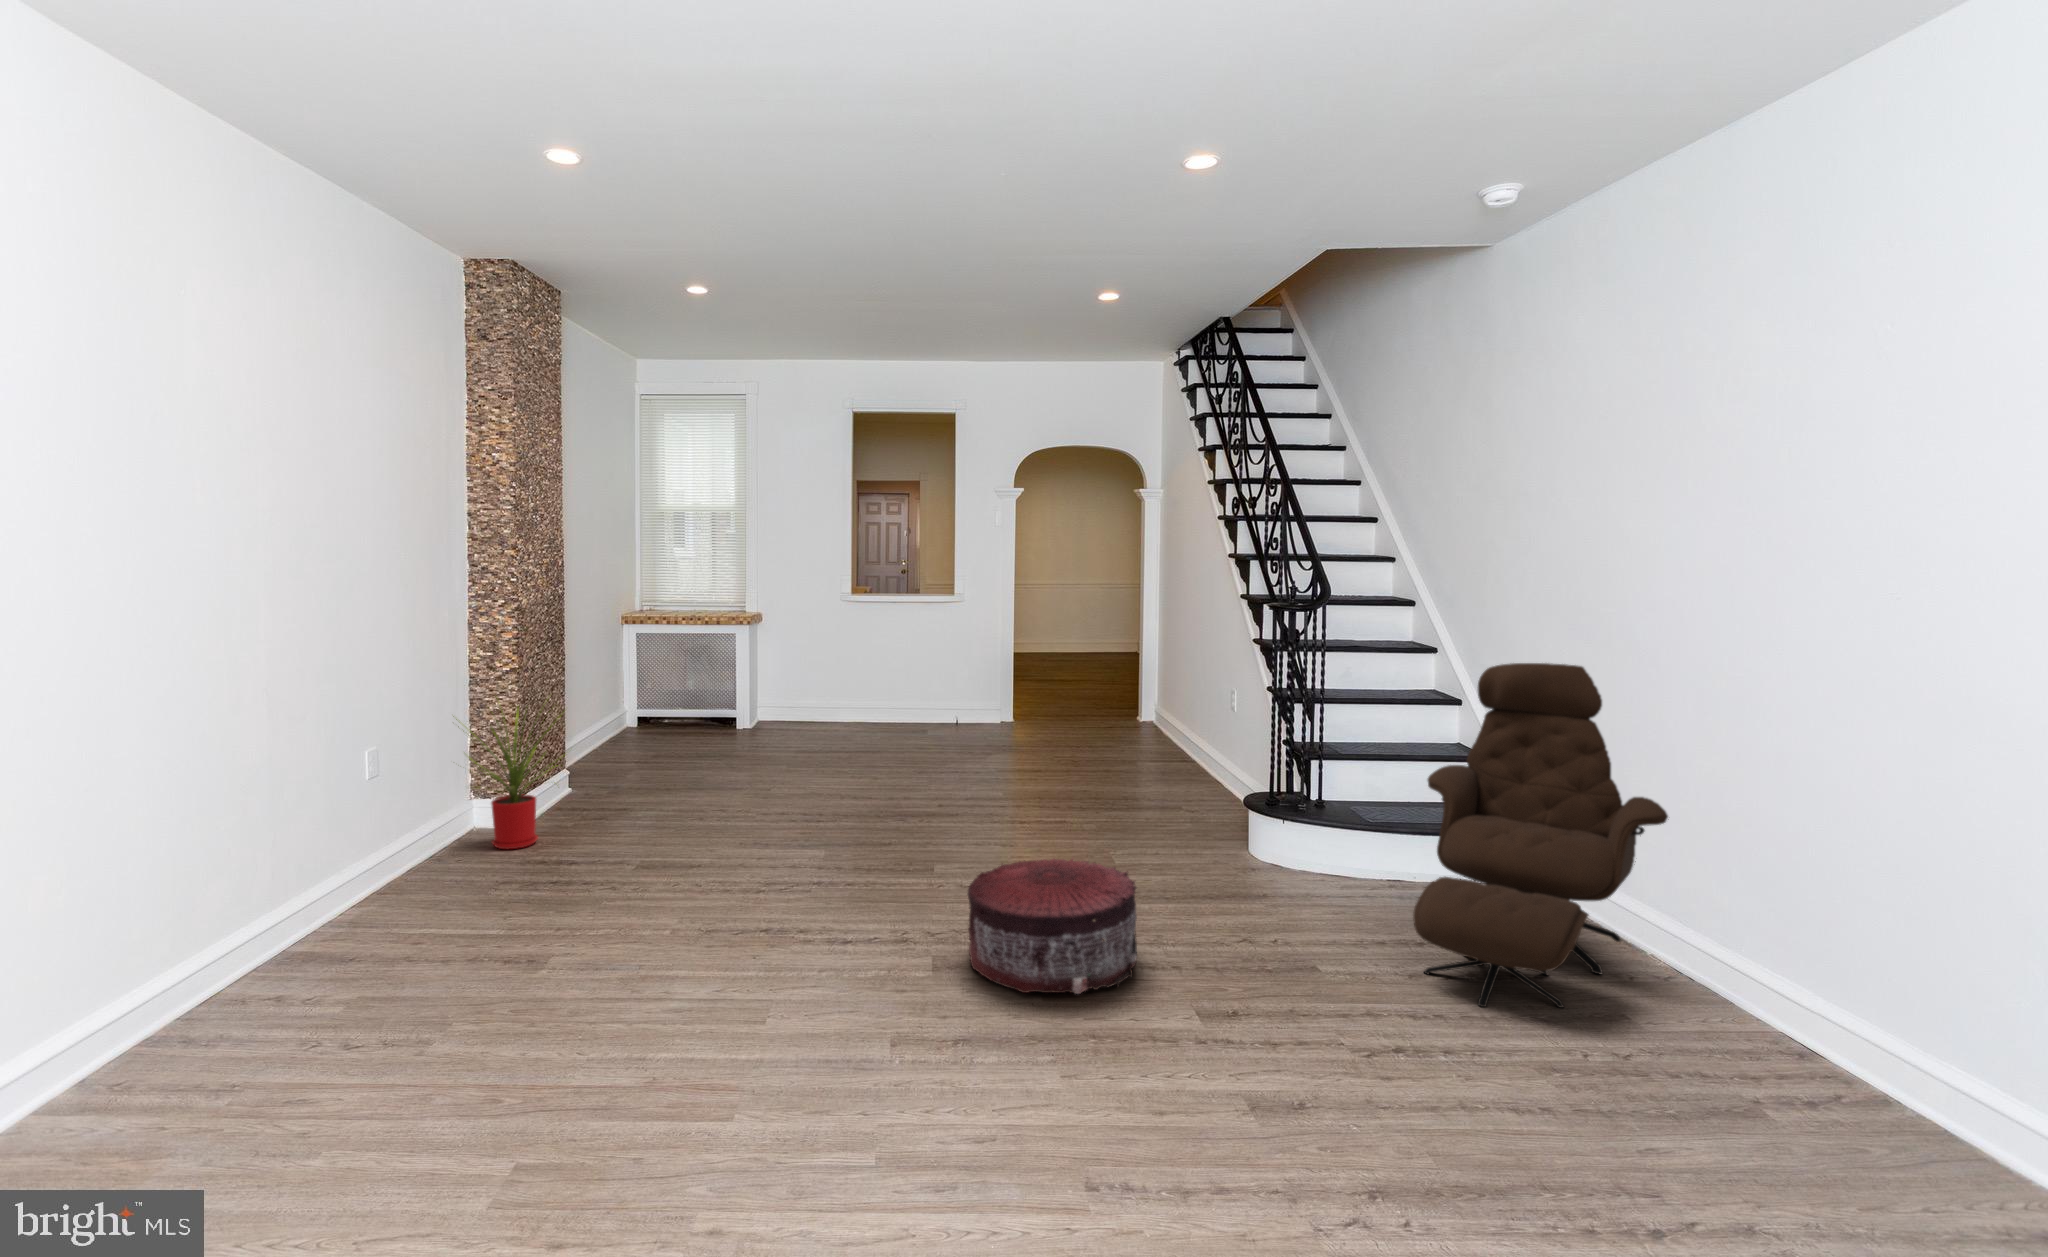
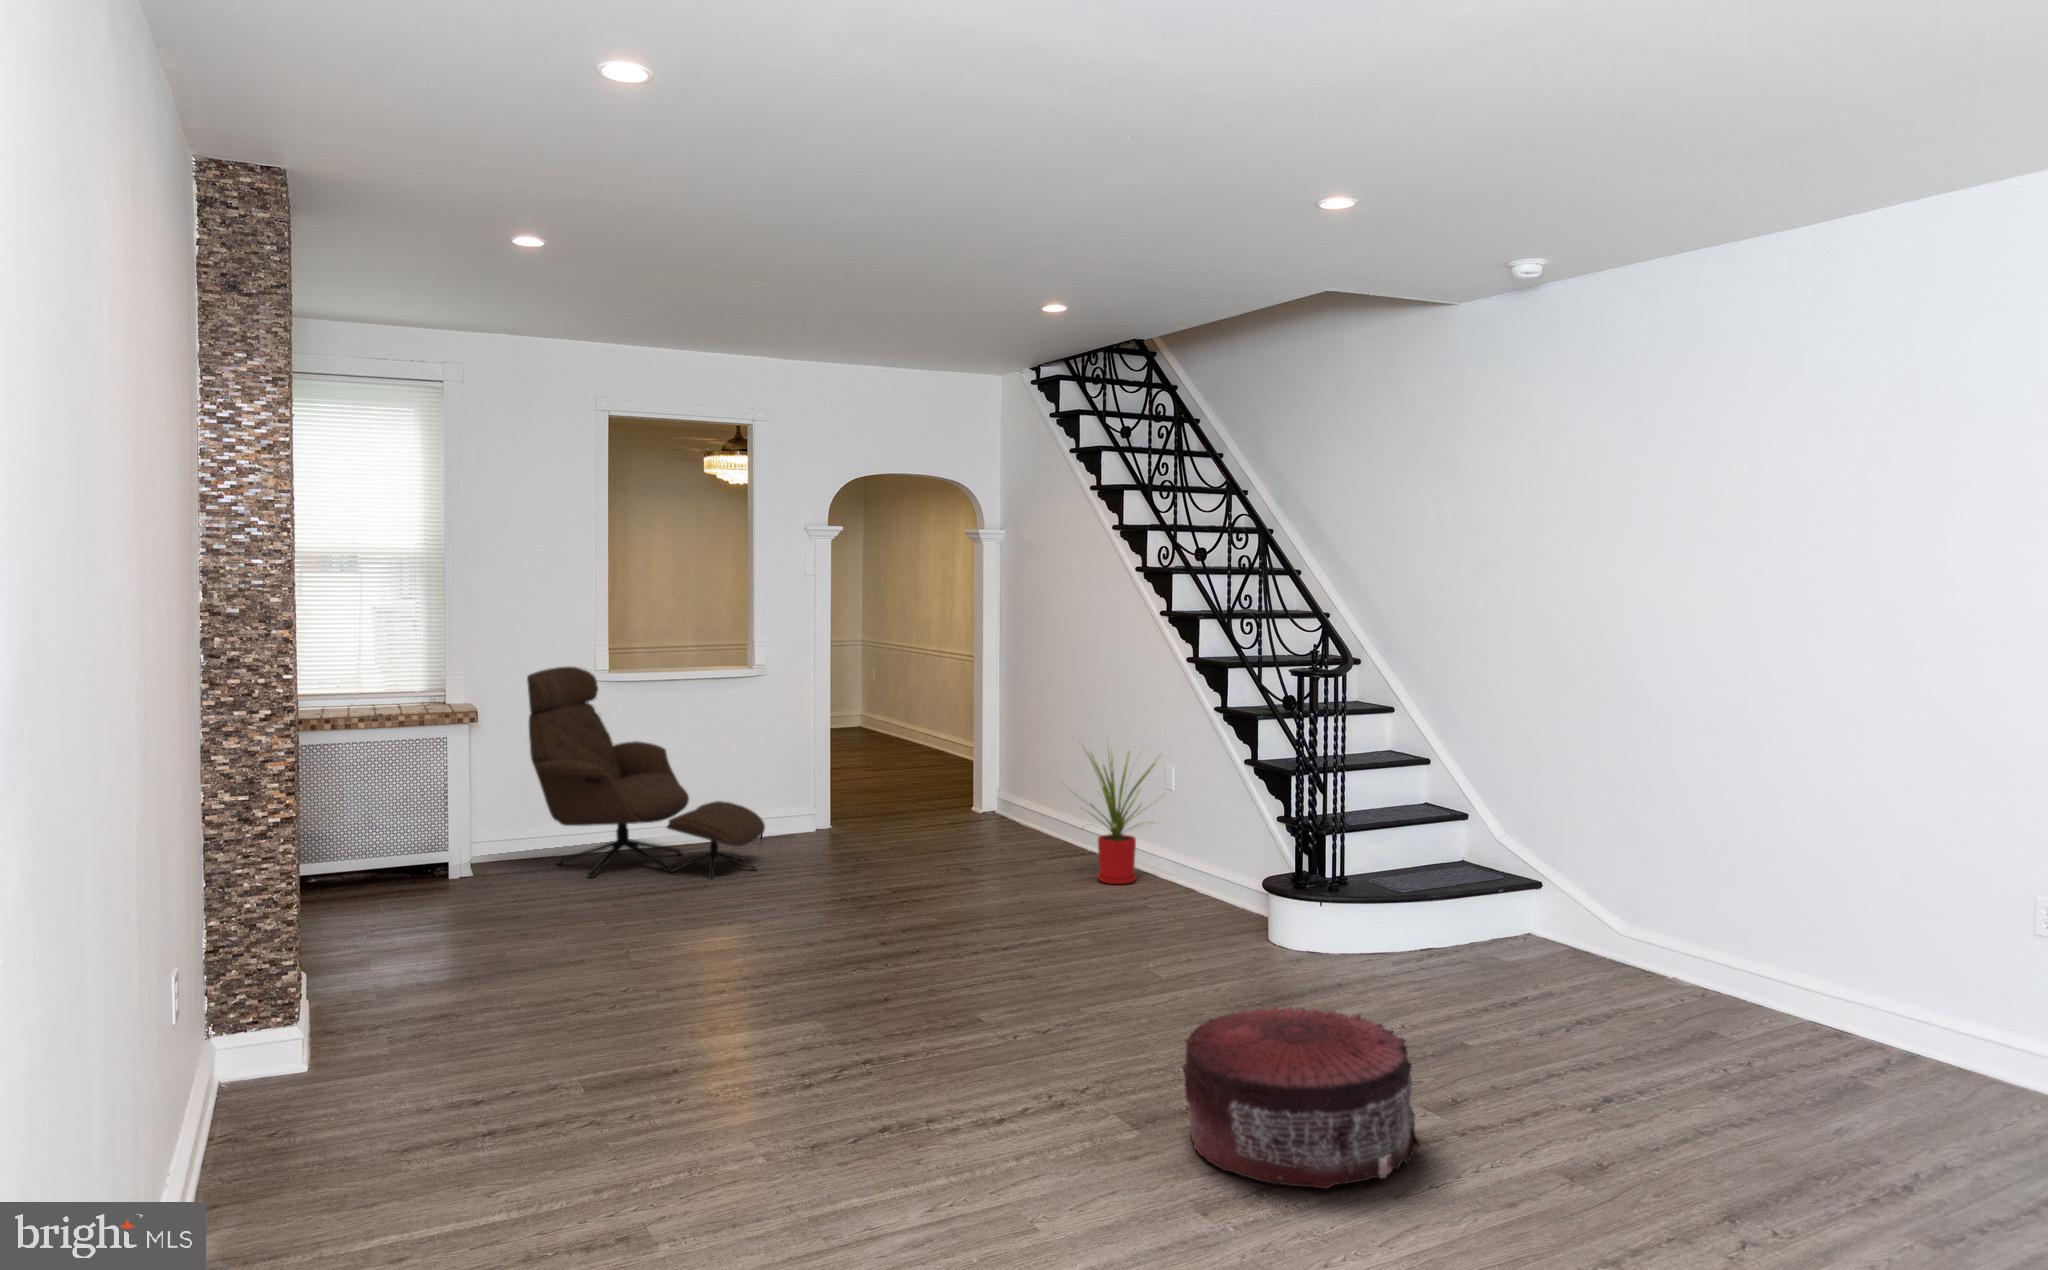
lounge chair: present [1413,663,1668,1008] -> present [527,667,765,878]
house plant: present [453,707,566,849] -> present [1083,752,1163,884]

